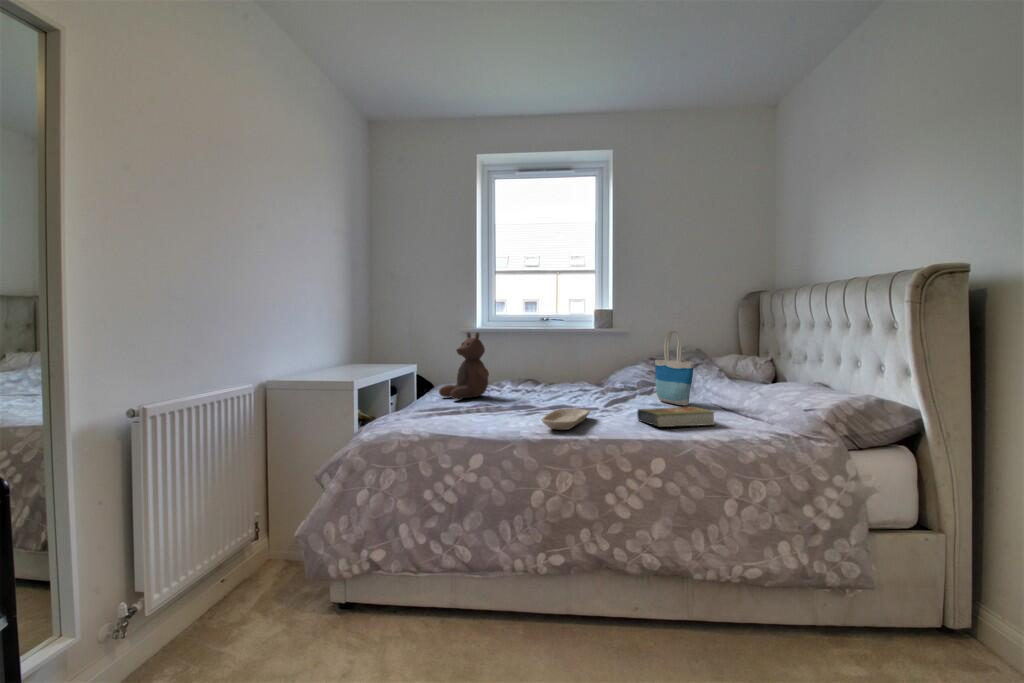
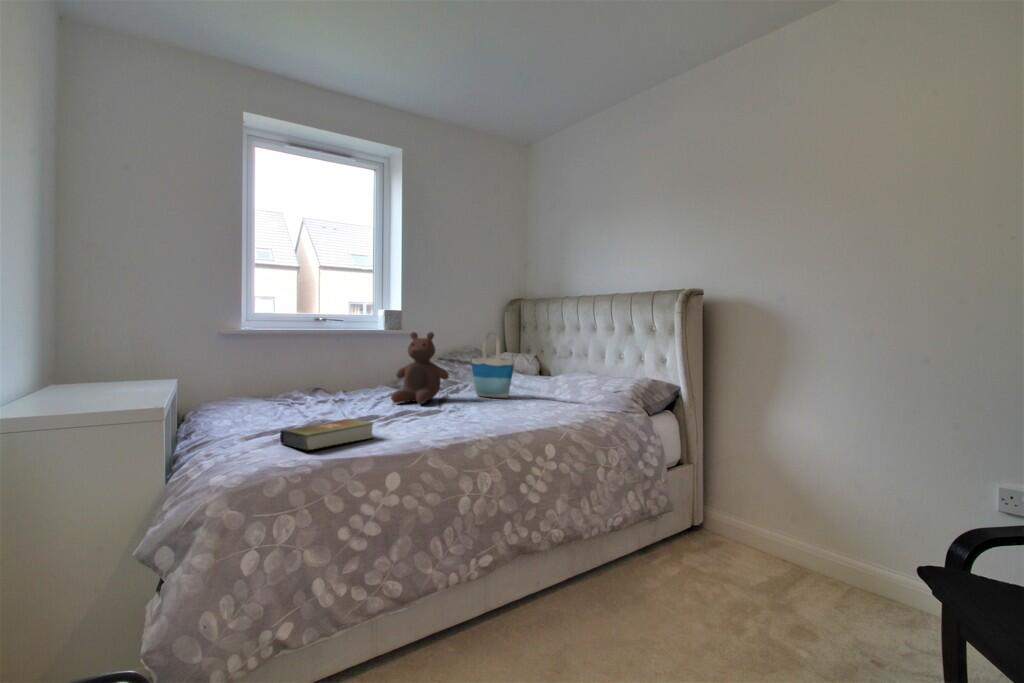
stuffed bear: present [439,332,489,399] -> present [391,332,449,404]
book: present [637,406,714,427] -> present [280,419,374,450]
tray: present [541,409,590,430] -> none [421,410,470,432]

